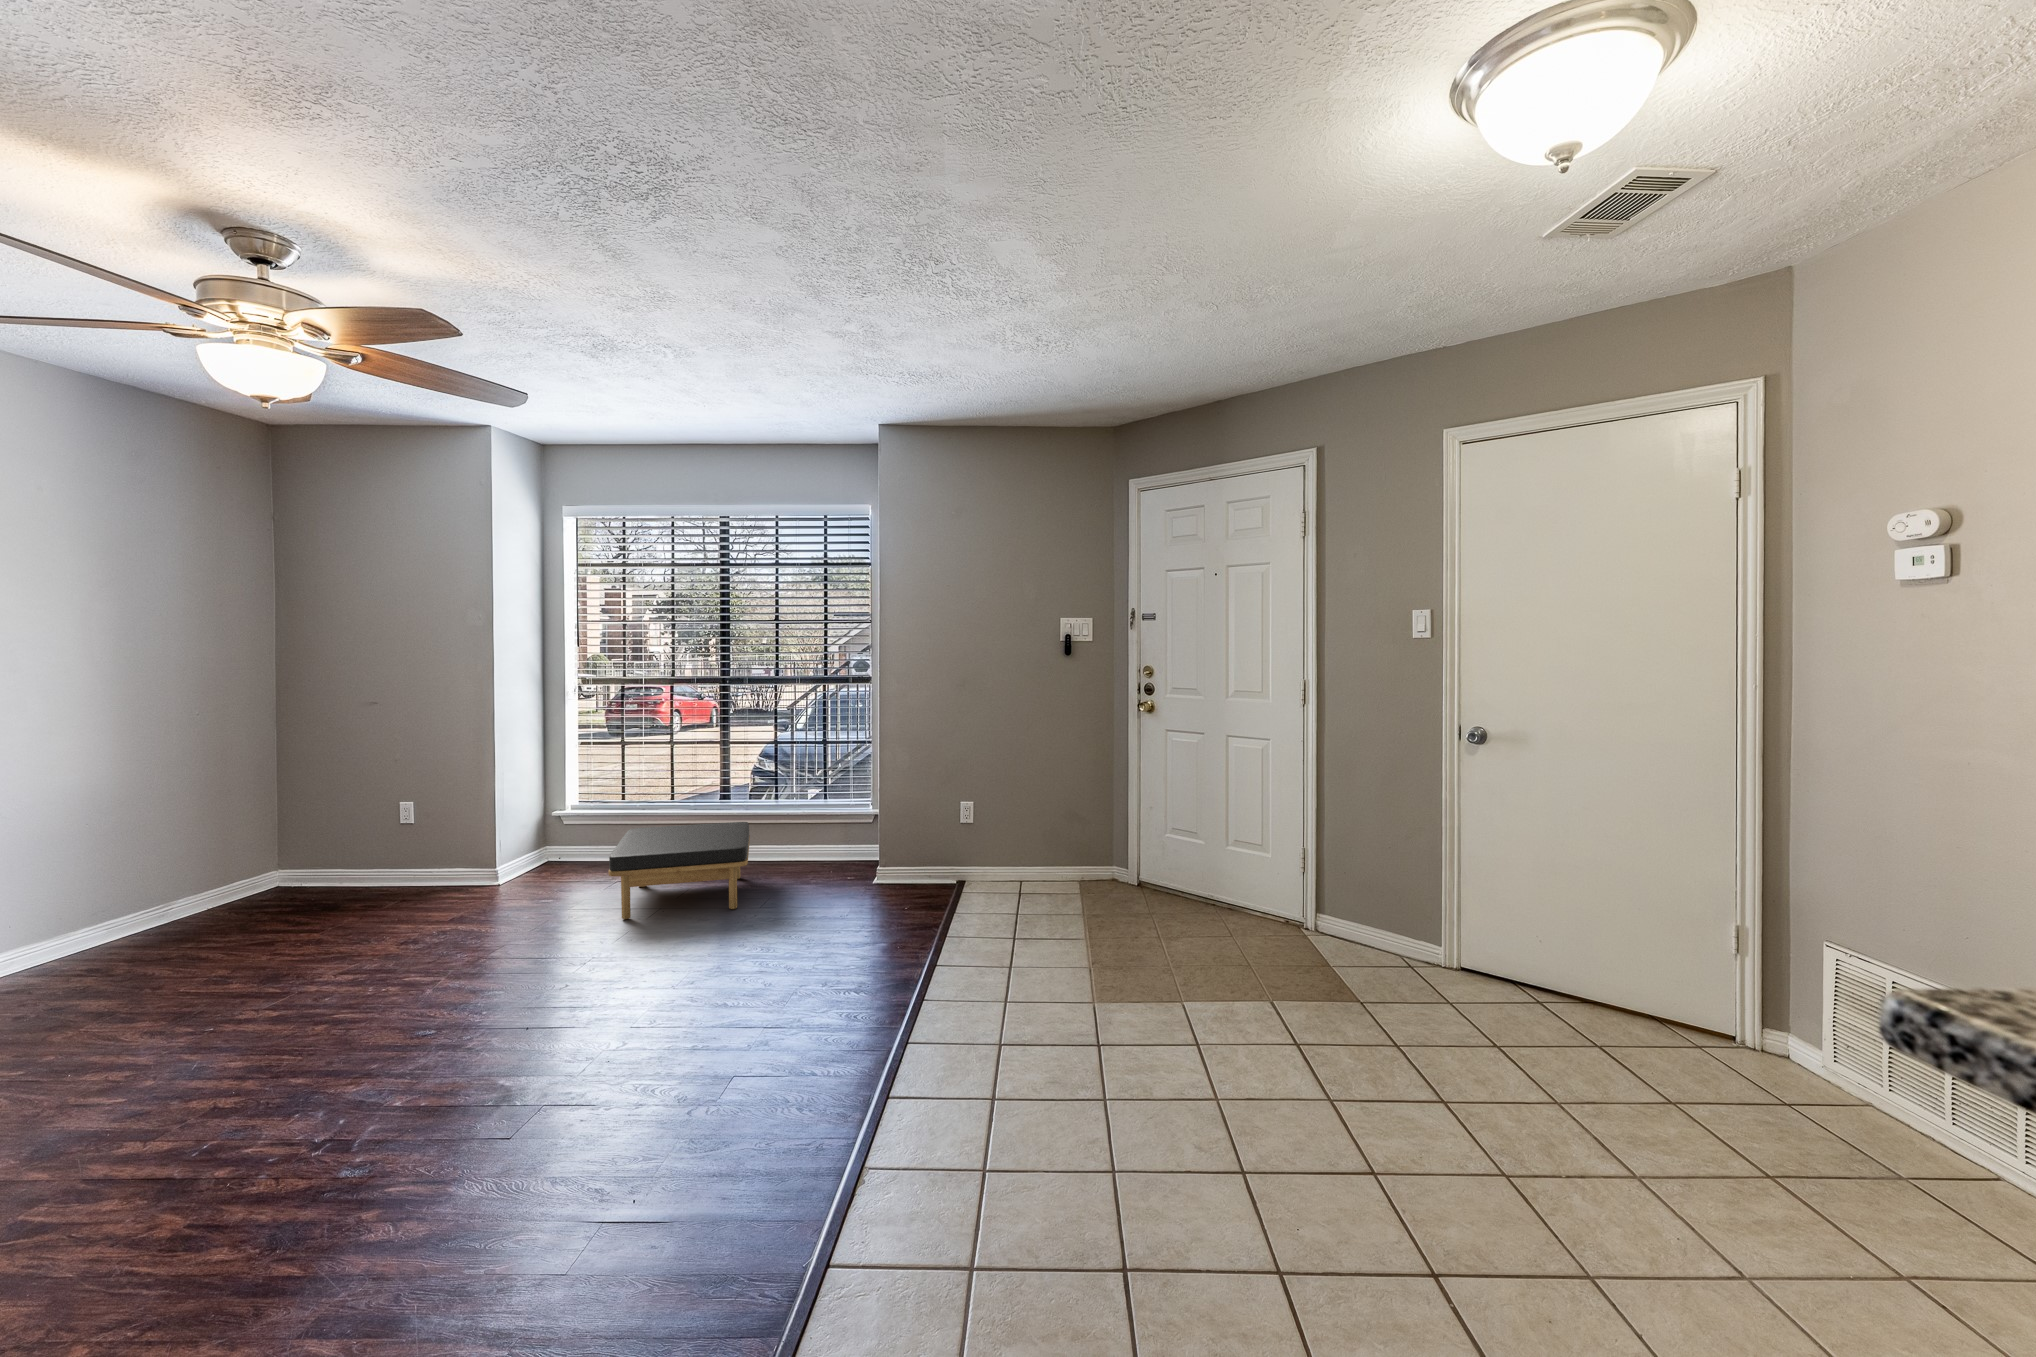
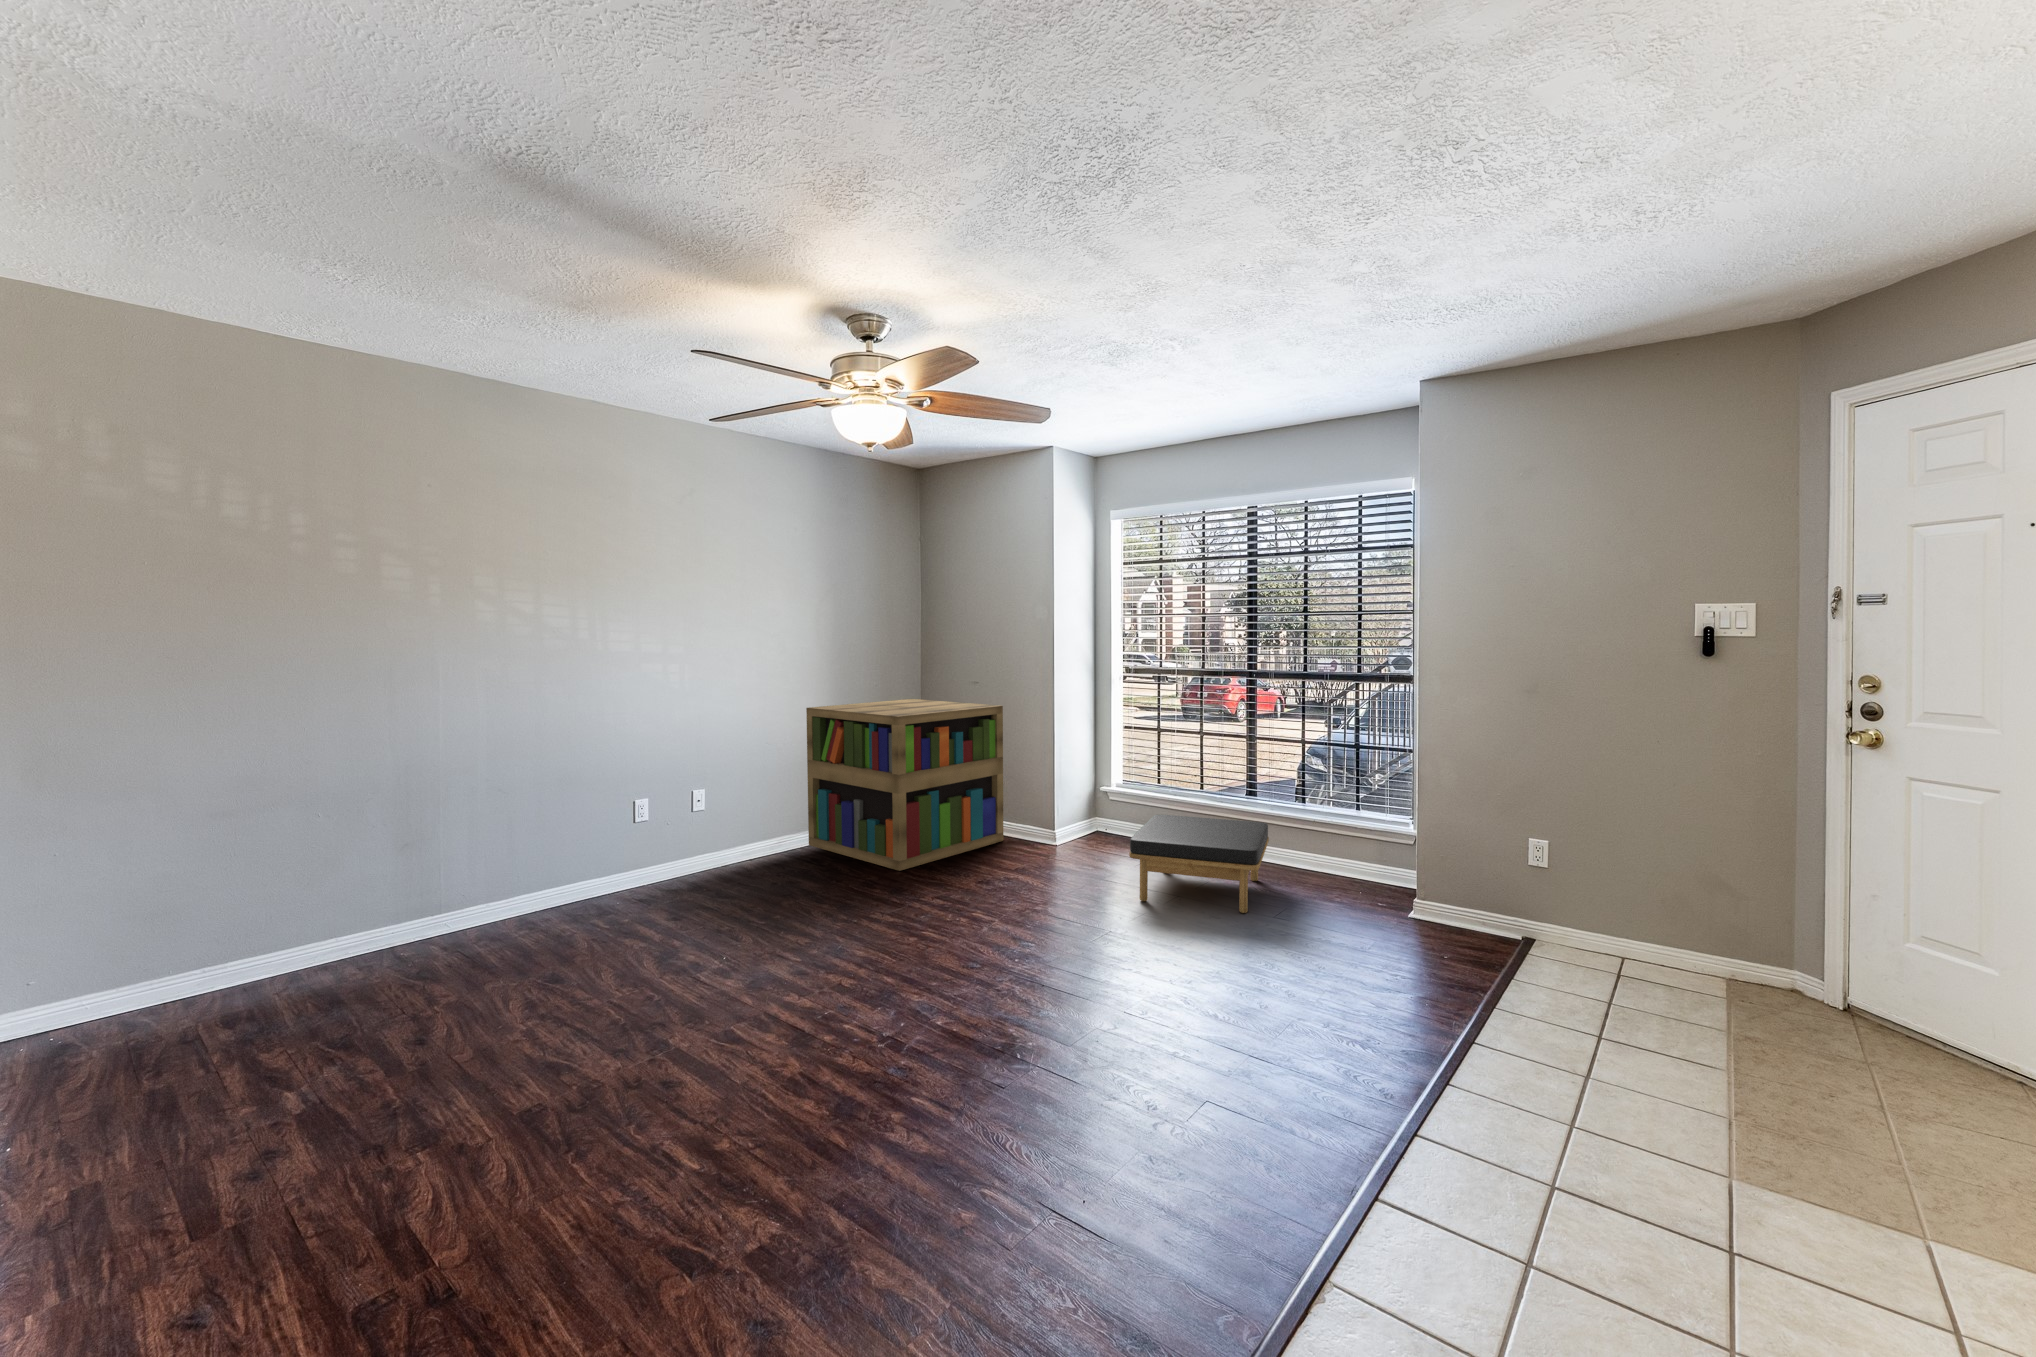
bookshelf: none [63,726,424,950] -> present [806,699,1003,871]

